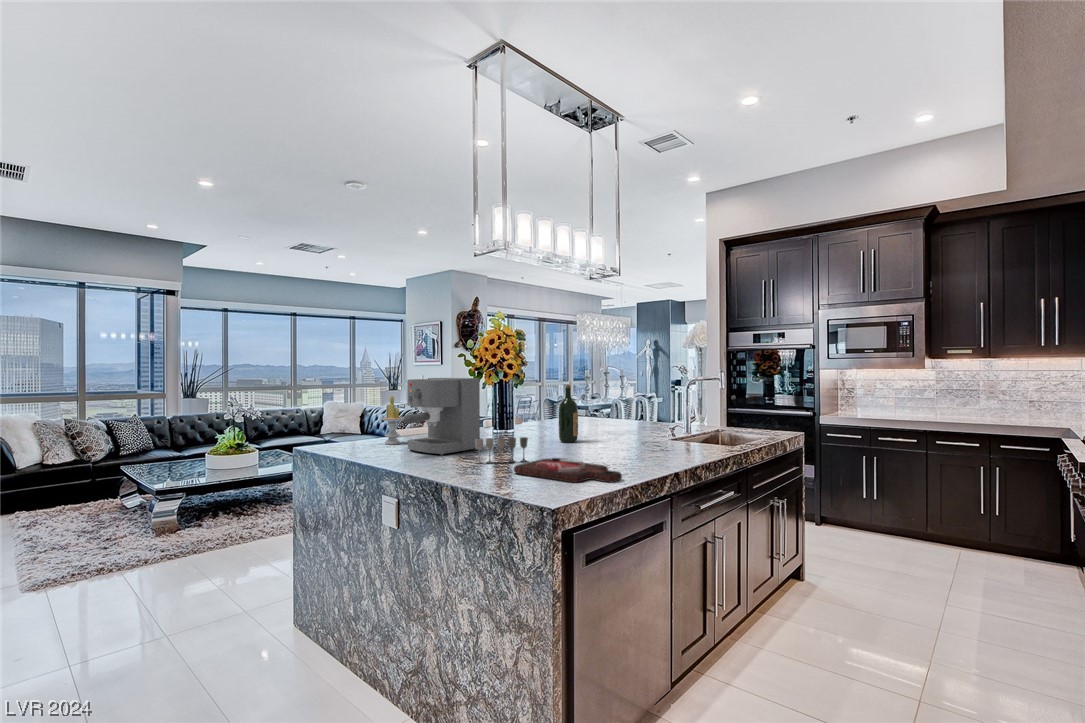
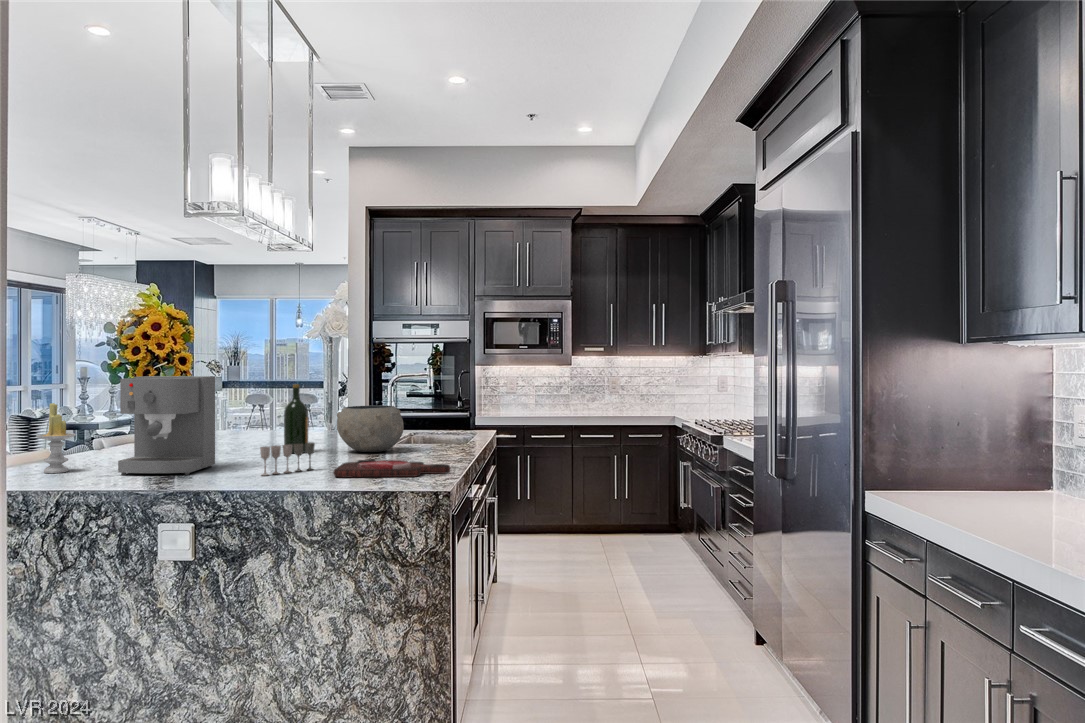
ceramic bowl: none [592,405,653,447] -> present [337,405,404,452]

